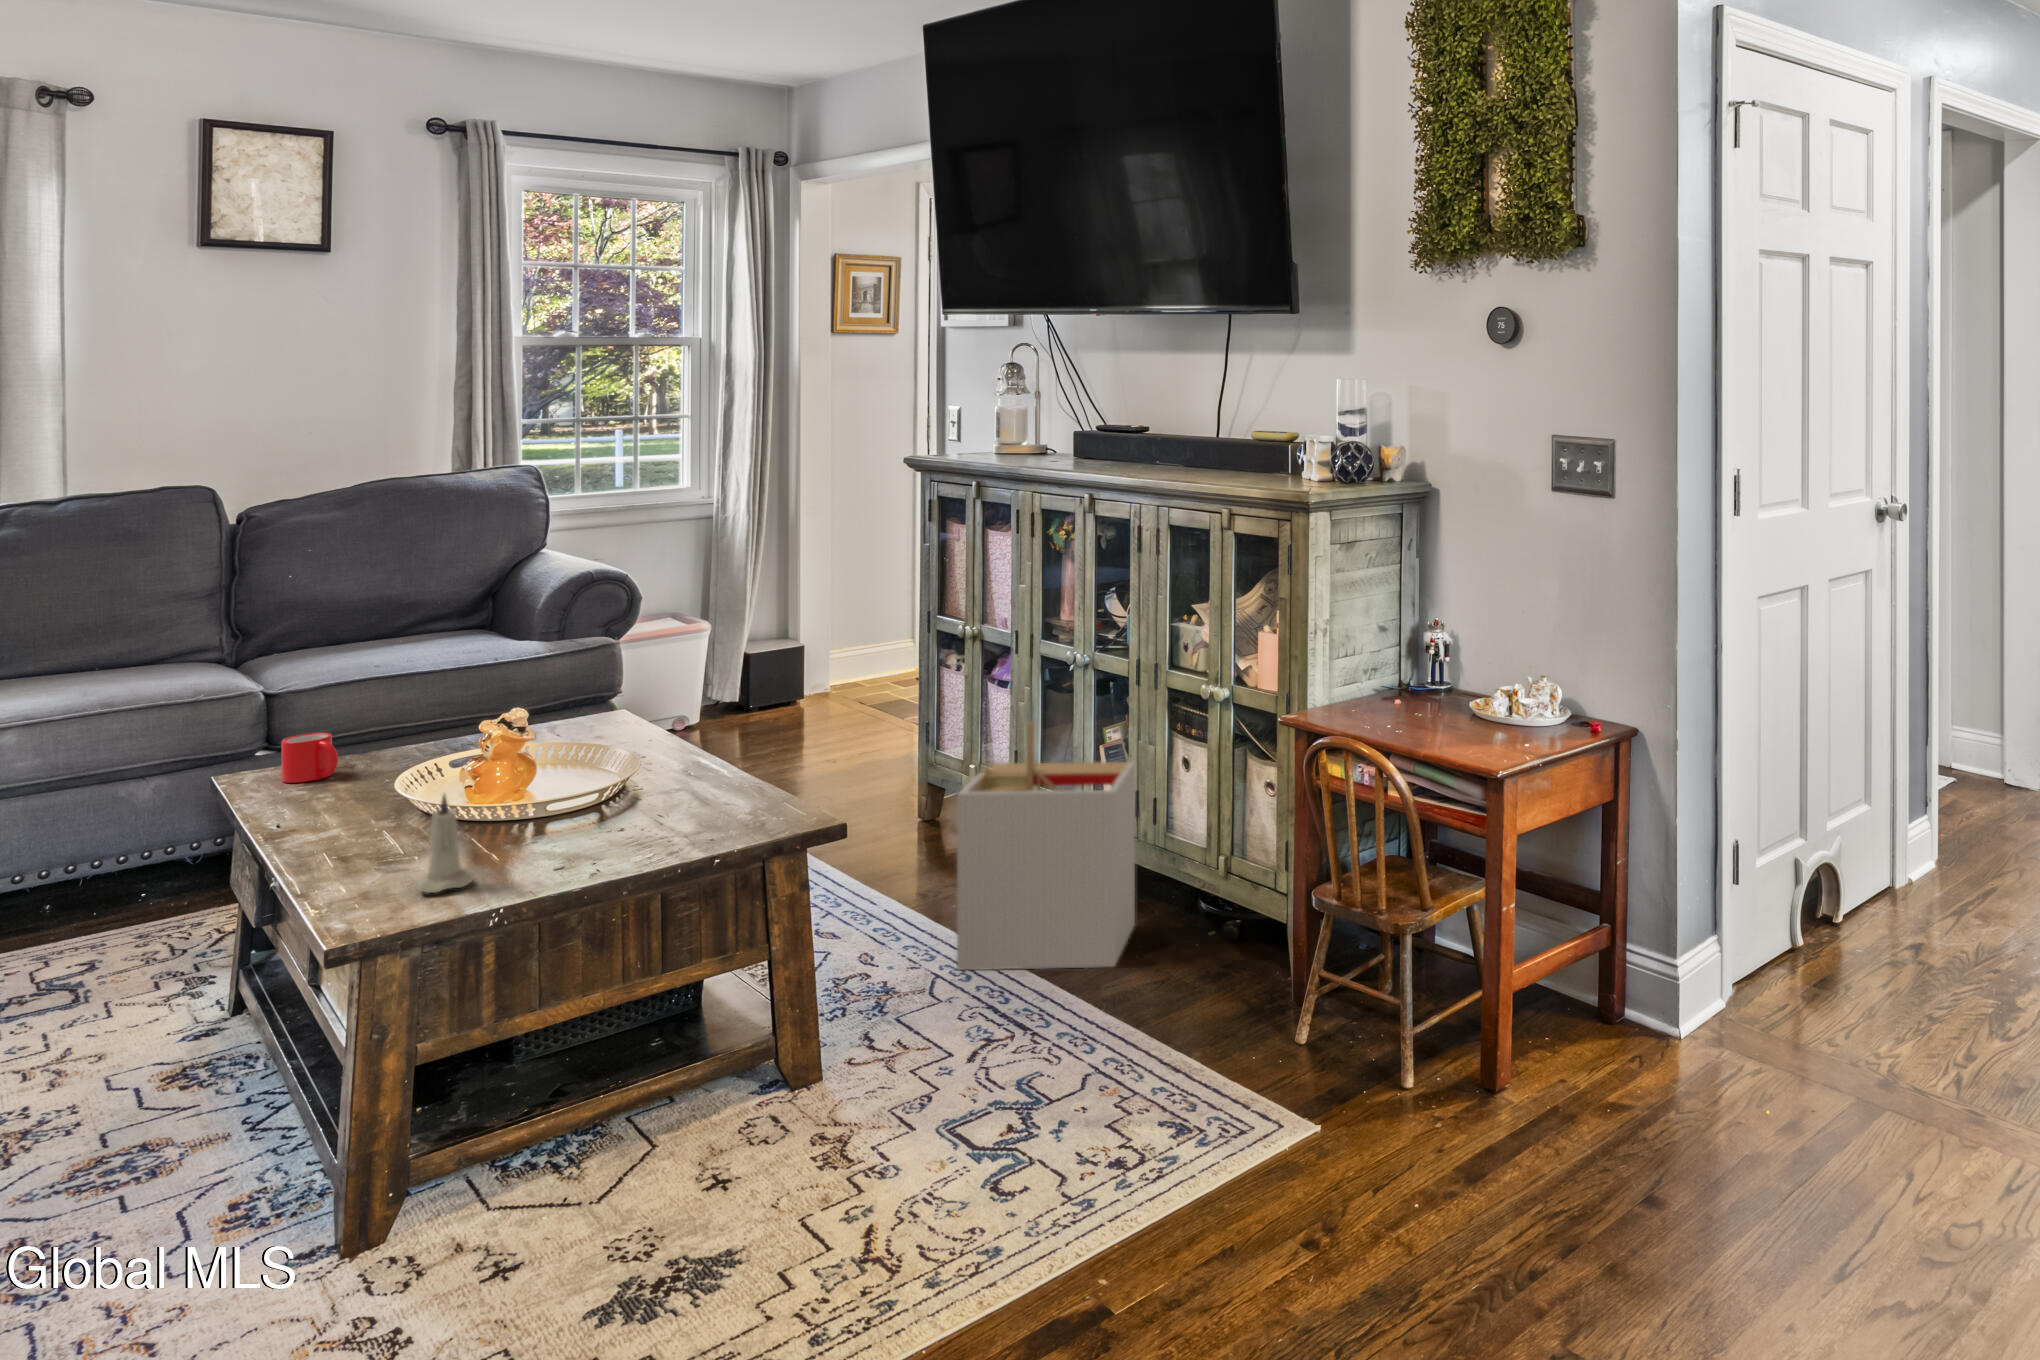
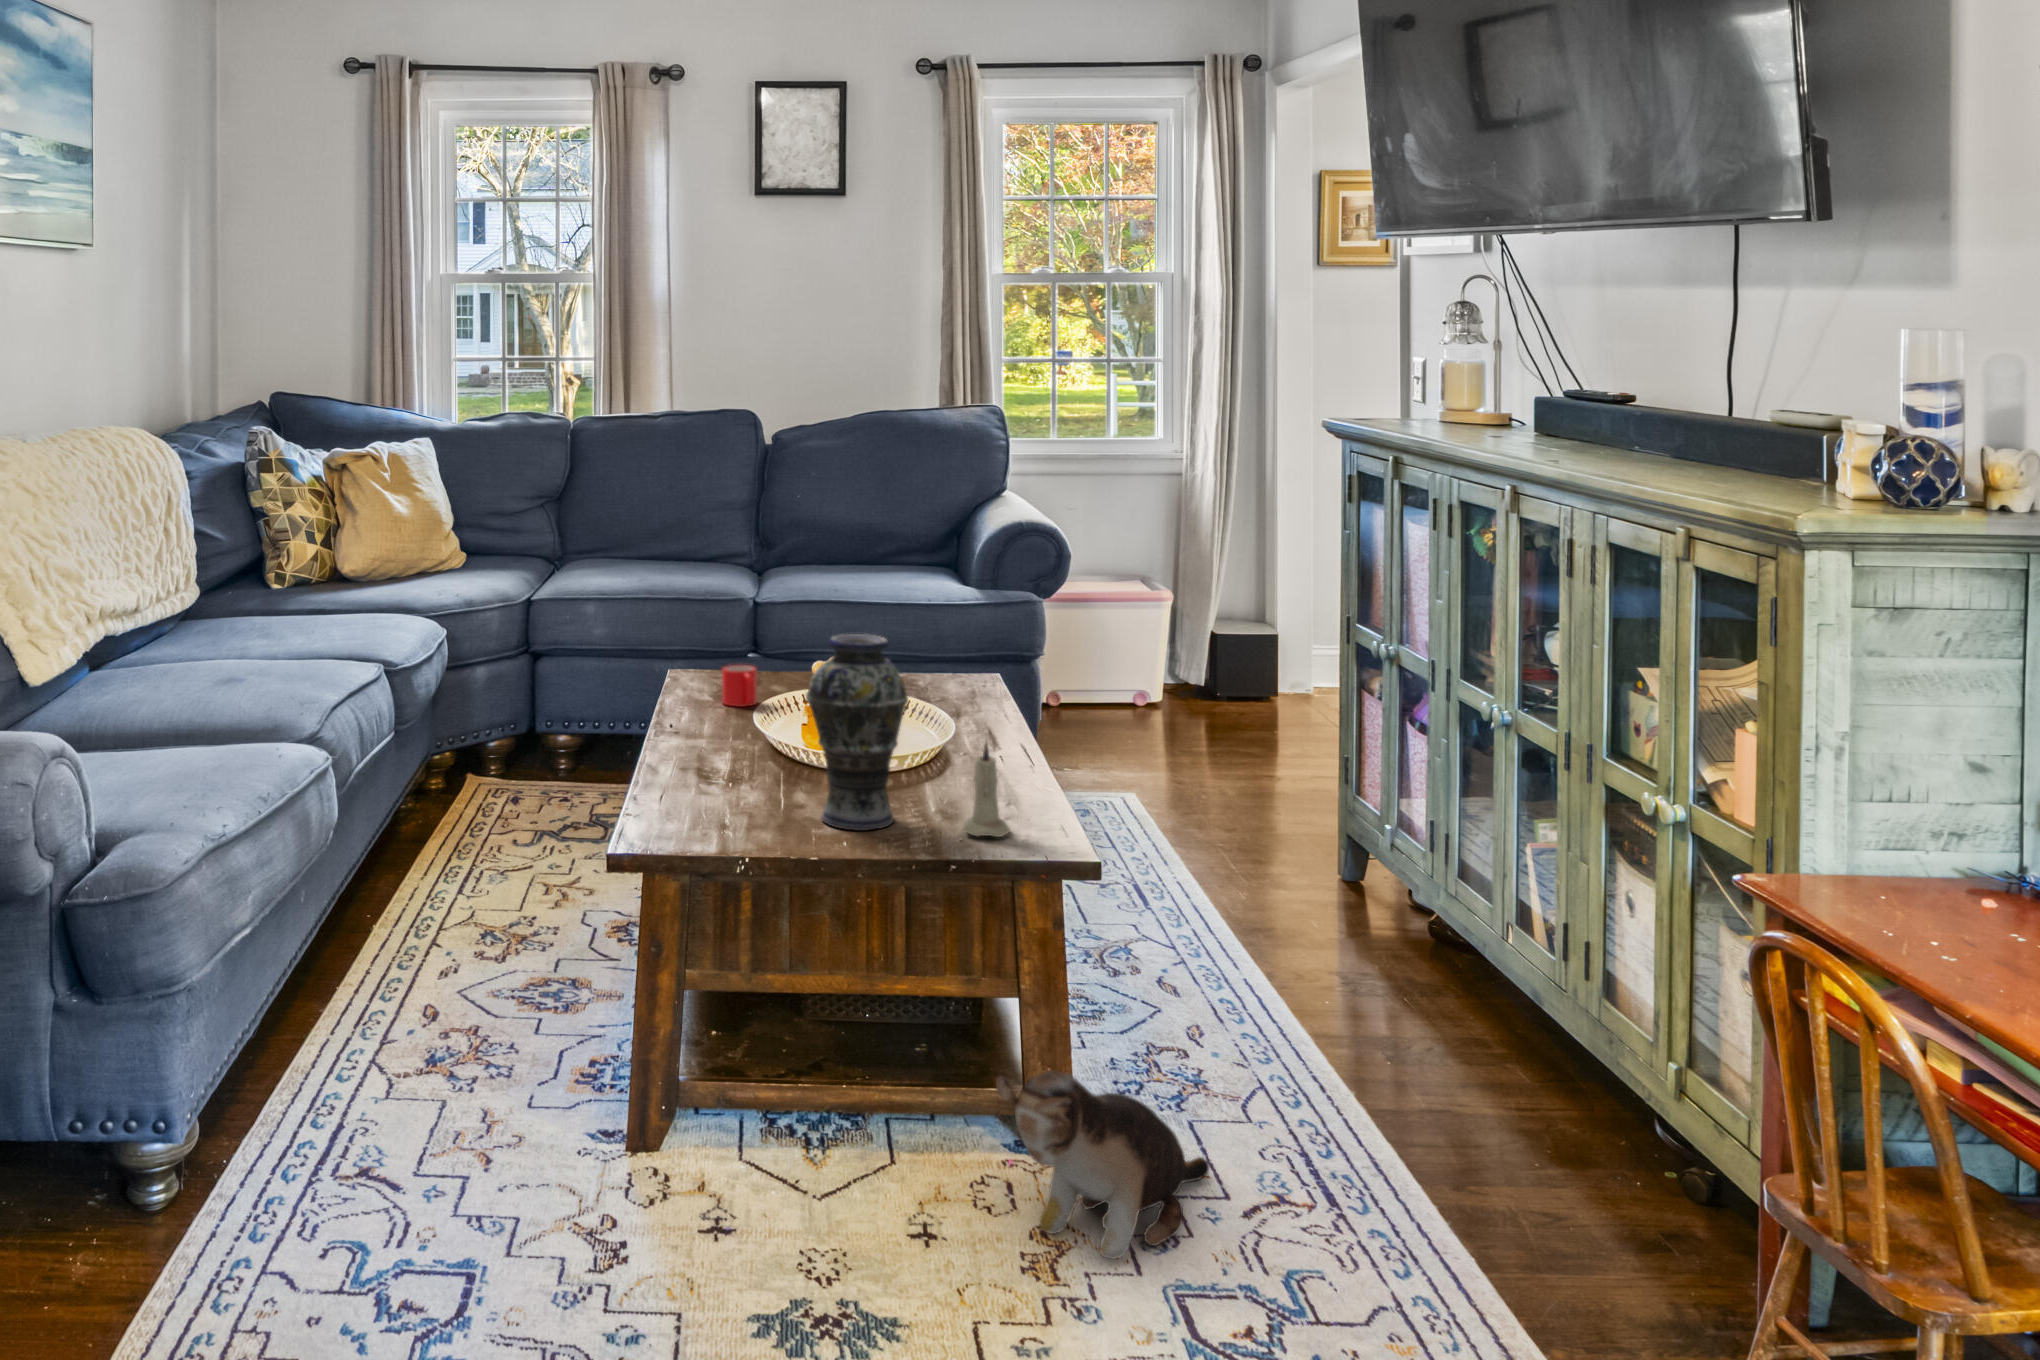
vase: none [525,666,642,859] -> present [806,634,908,830]
storage bin: present [957,722,1135,970] -> none [1289,793,1549,1160]
candle: present [416,795,474,893] -> present [963,742,1010,837]
plush toy: none [791,995,932,1137] -> present [996,1071,1209,1259]

